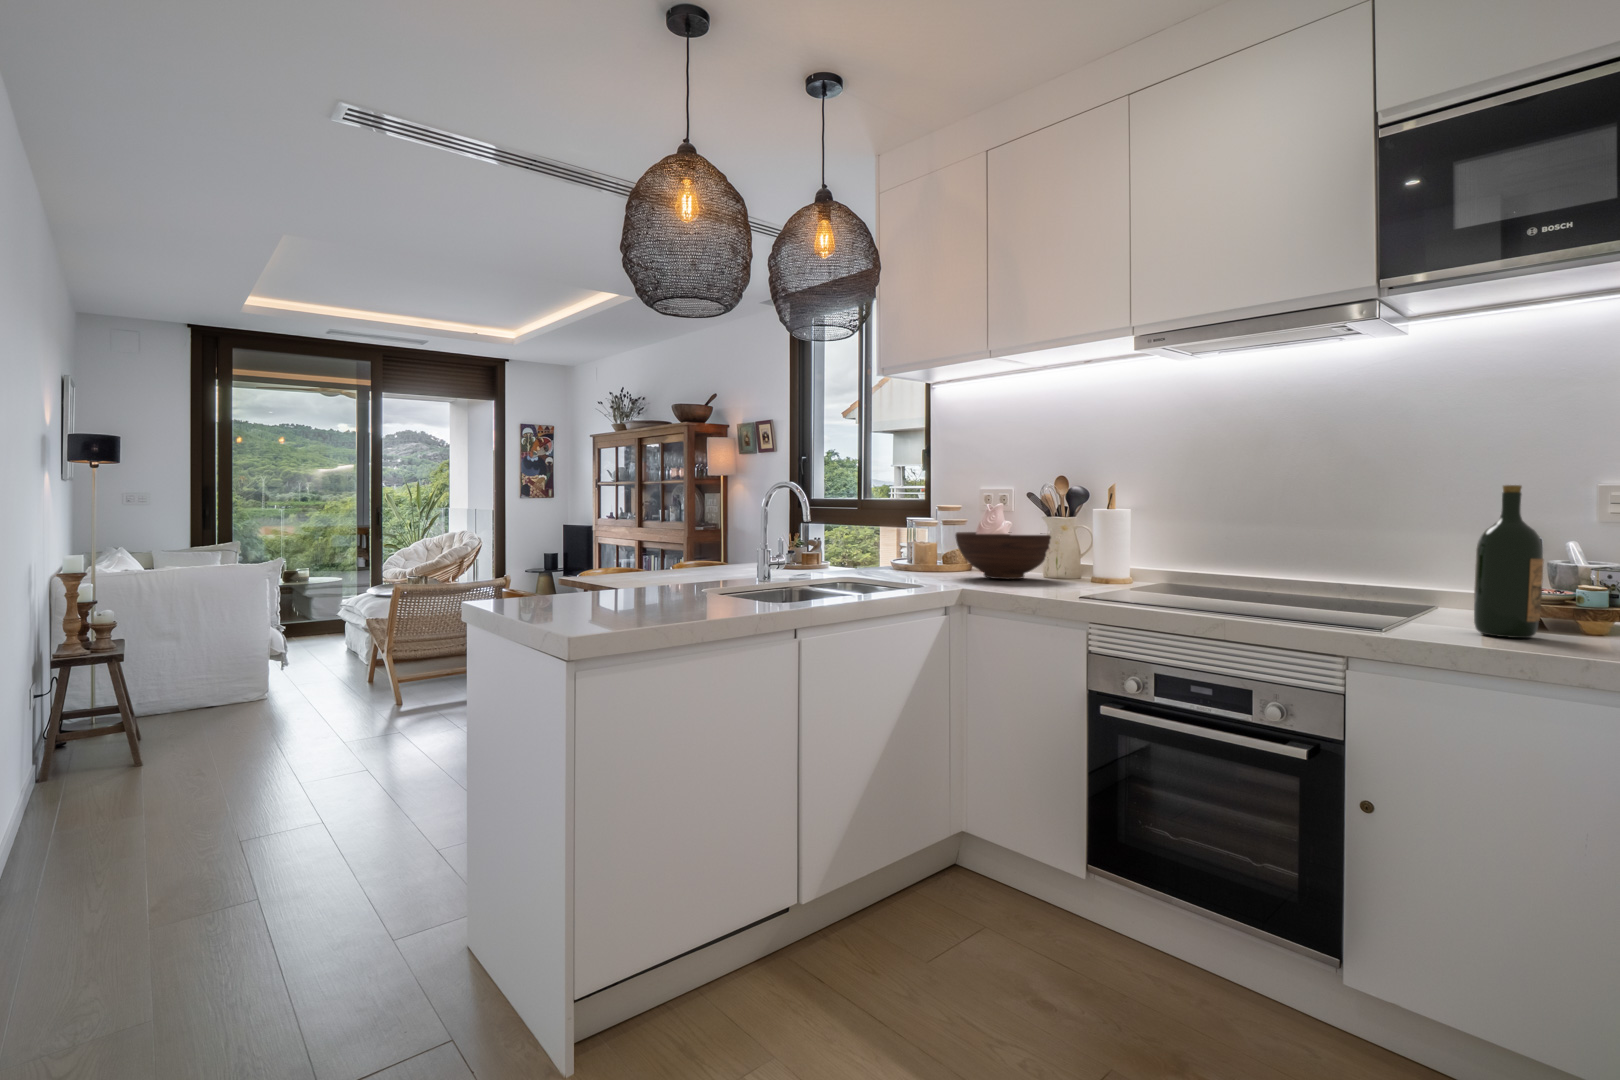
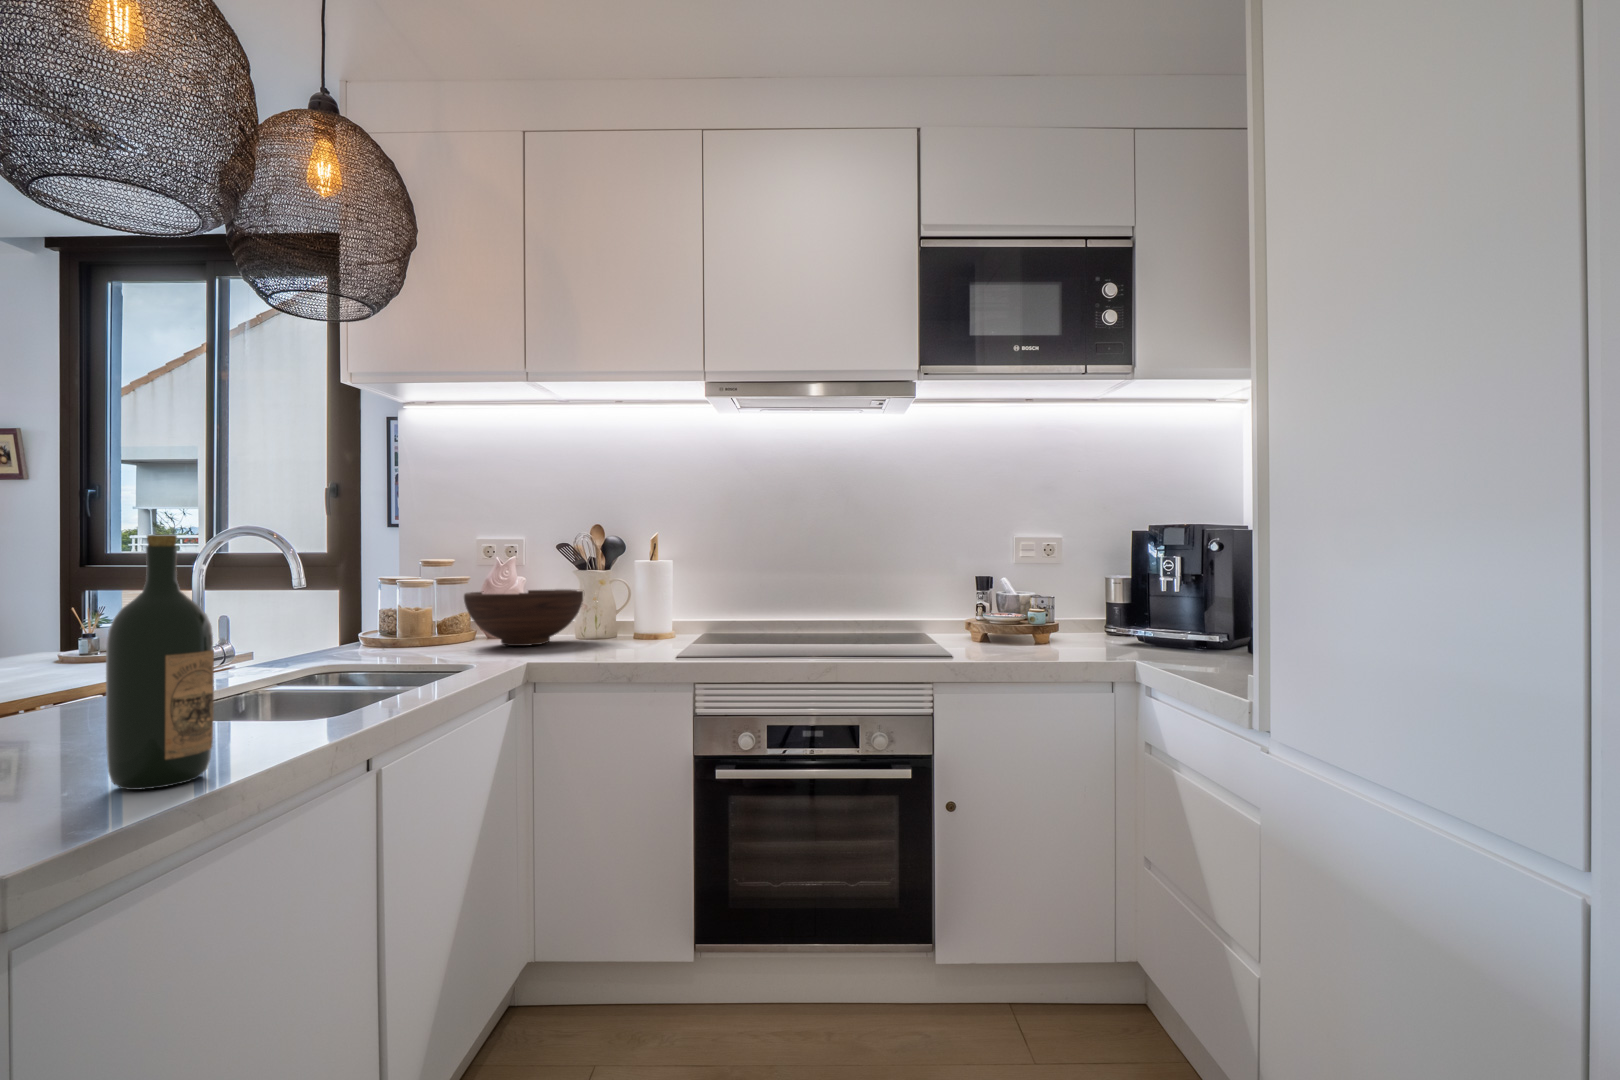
wine bottle: present [1474,485,1543,638] -> present [106,534,214,790]

